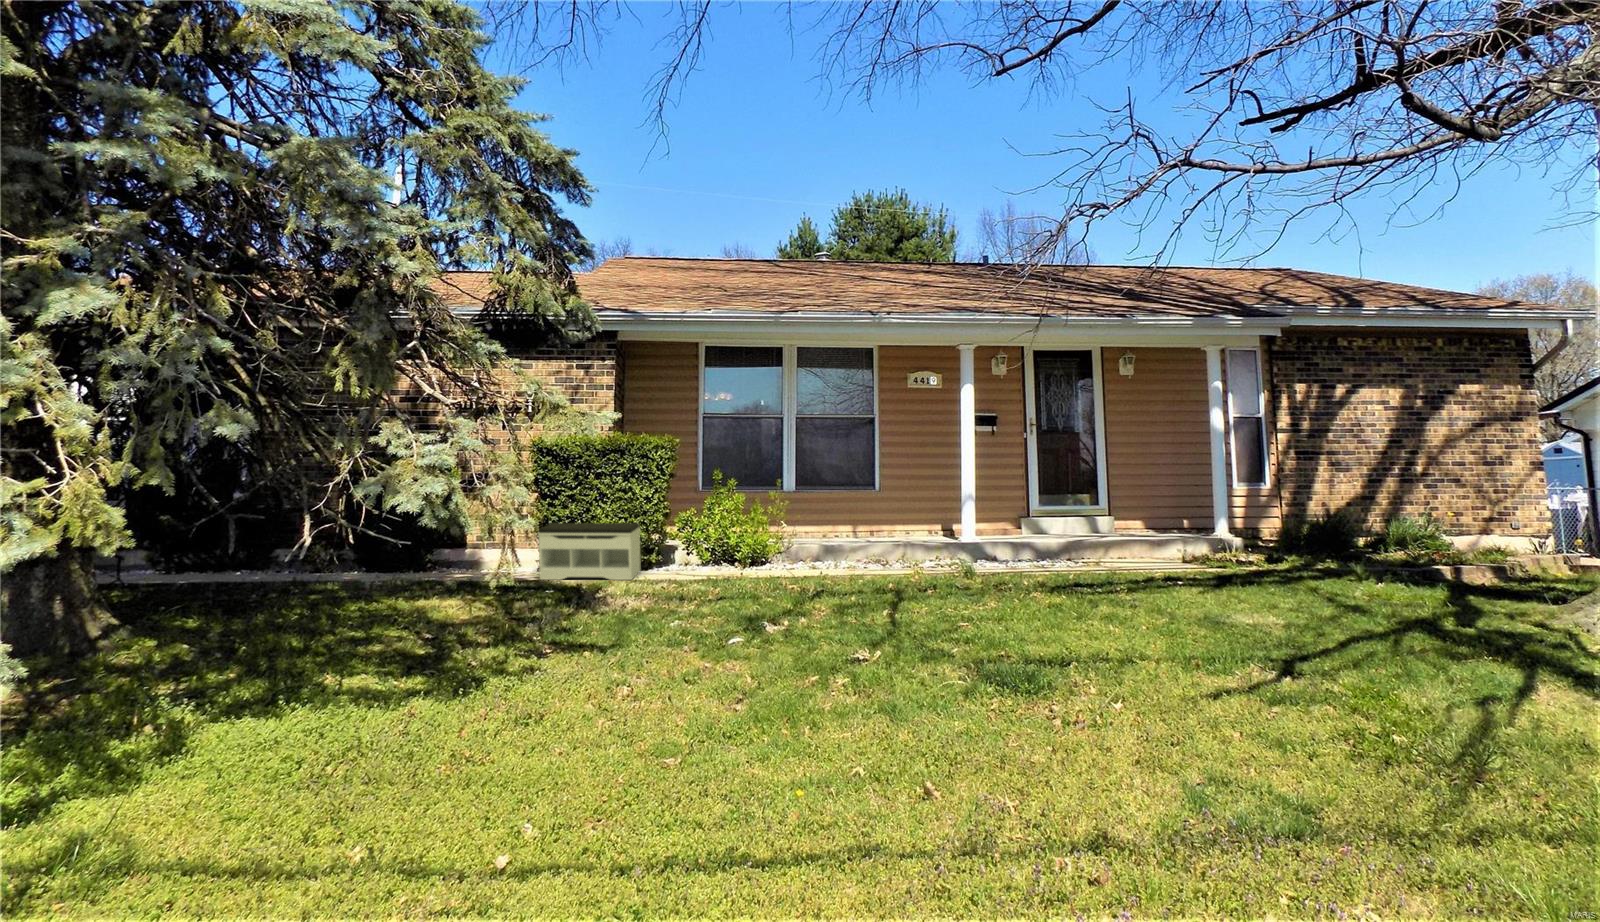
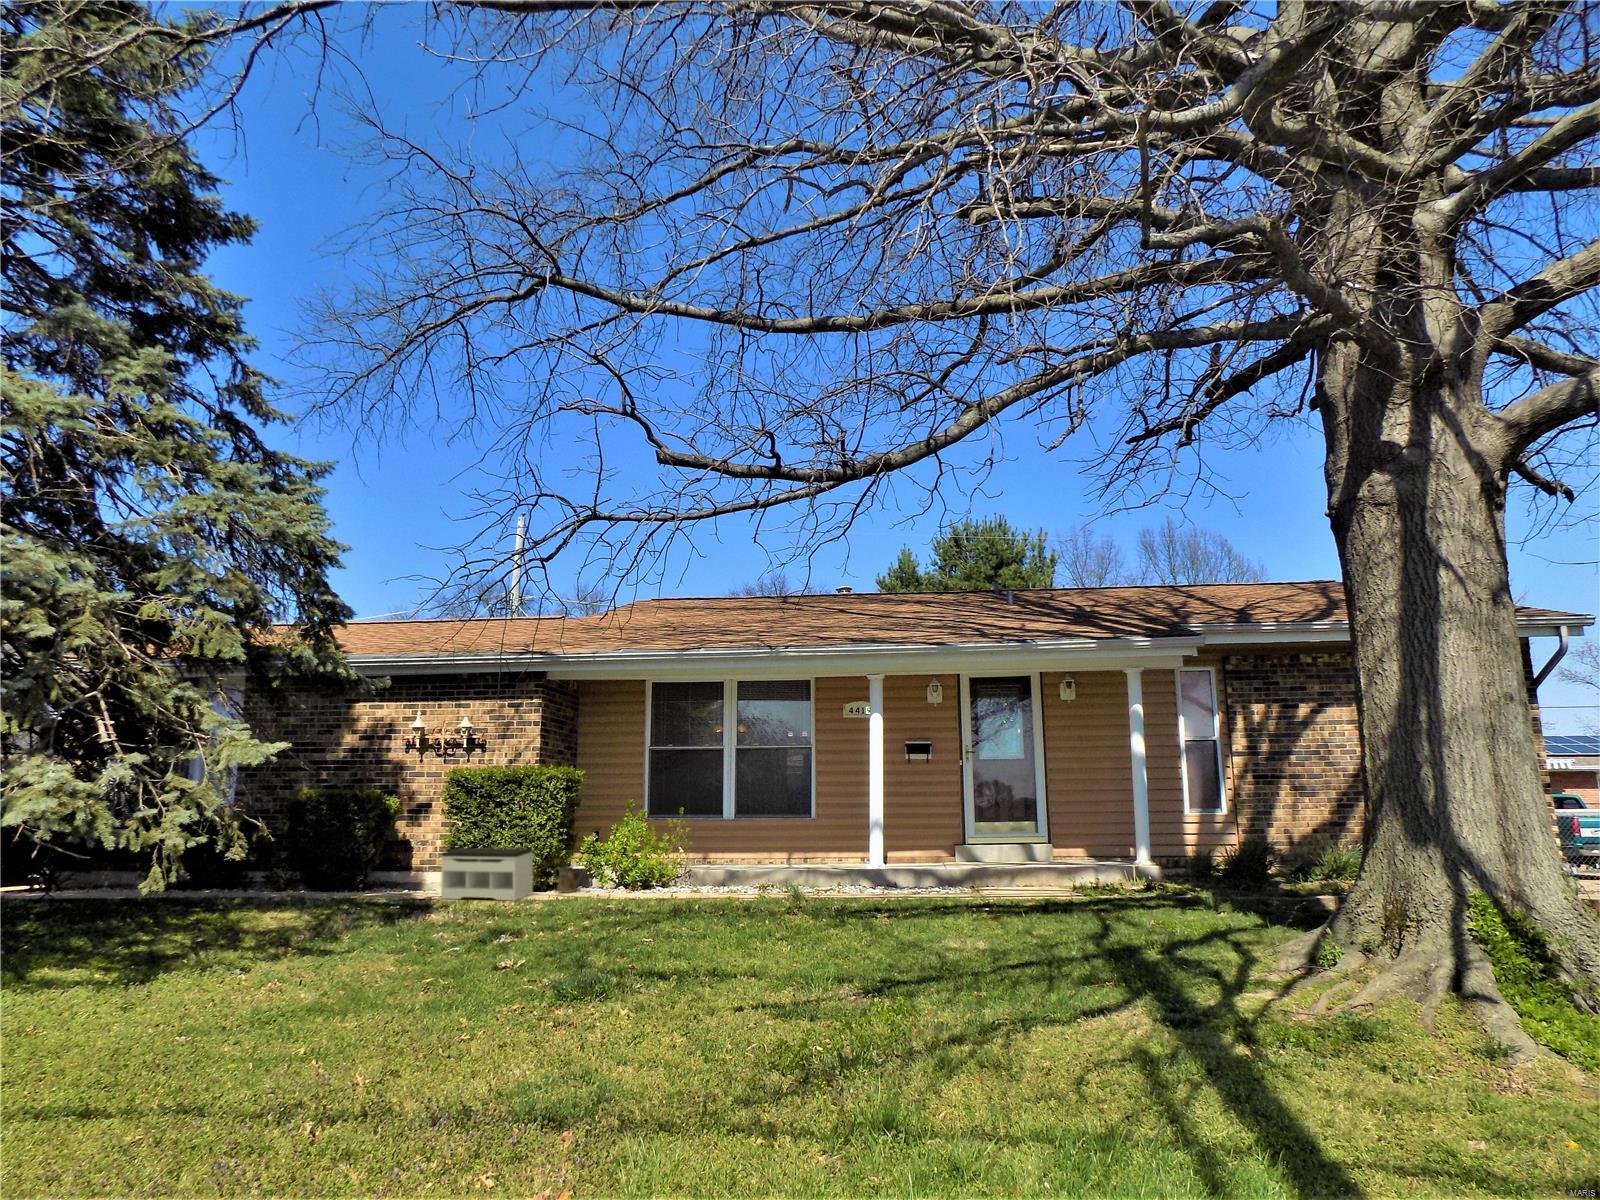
watering can: none [659,540,705,569] -> present [554,867,587,893]

